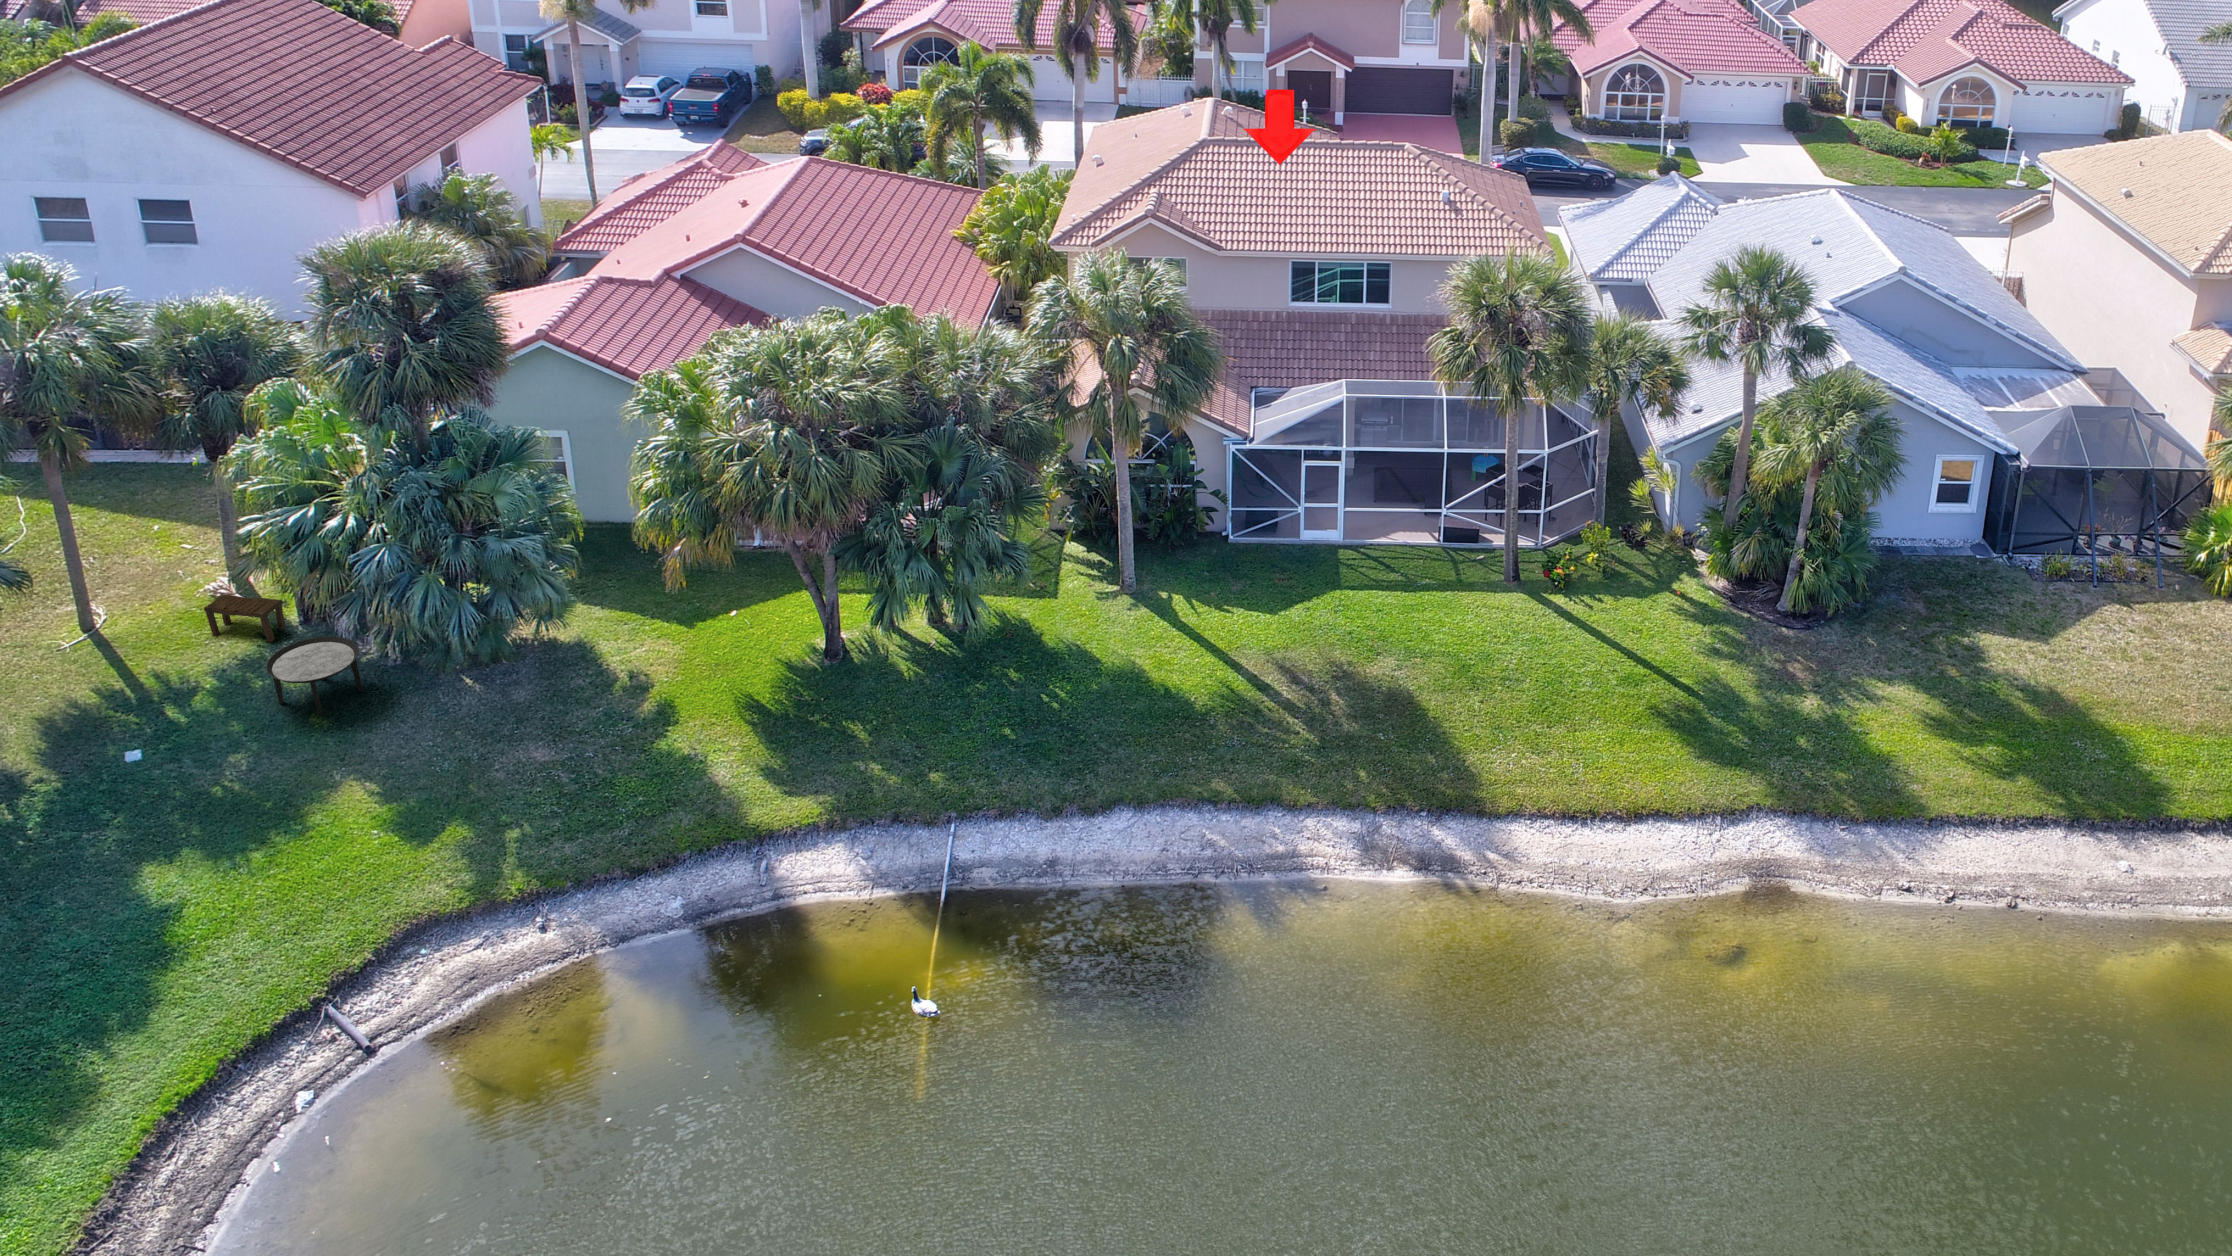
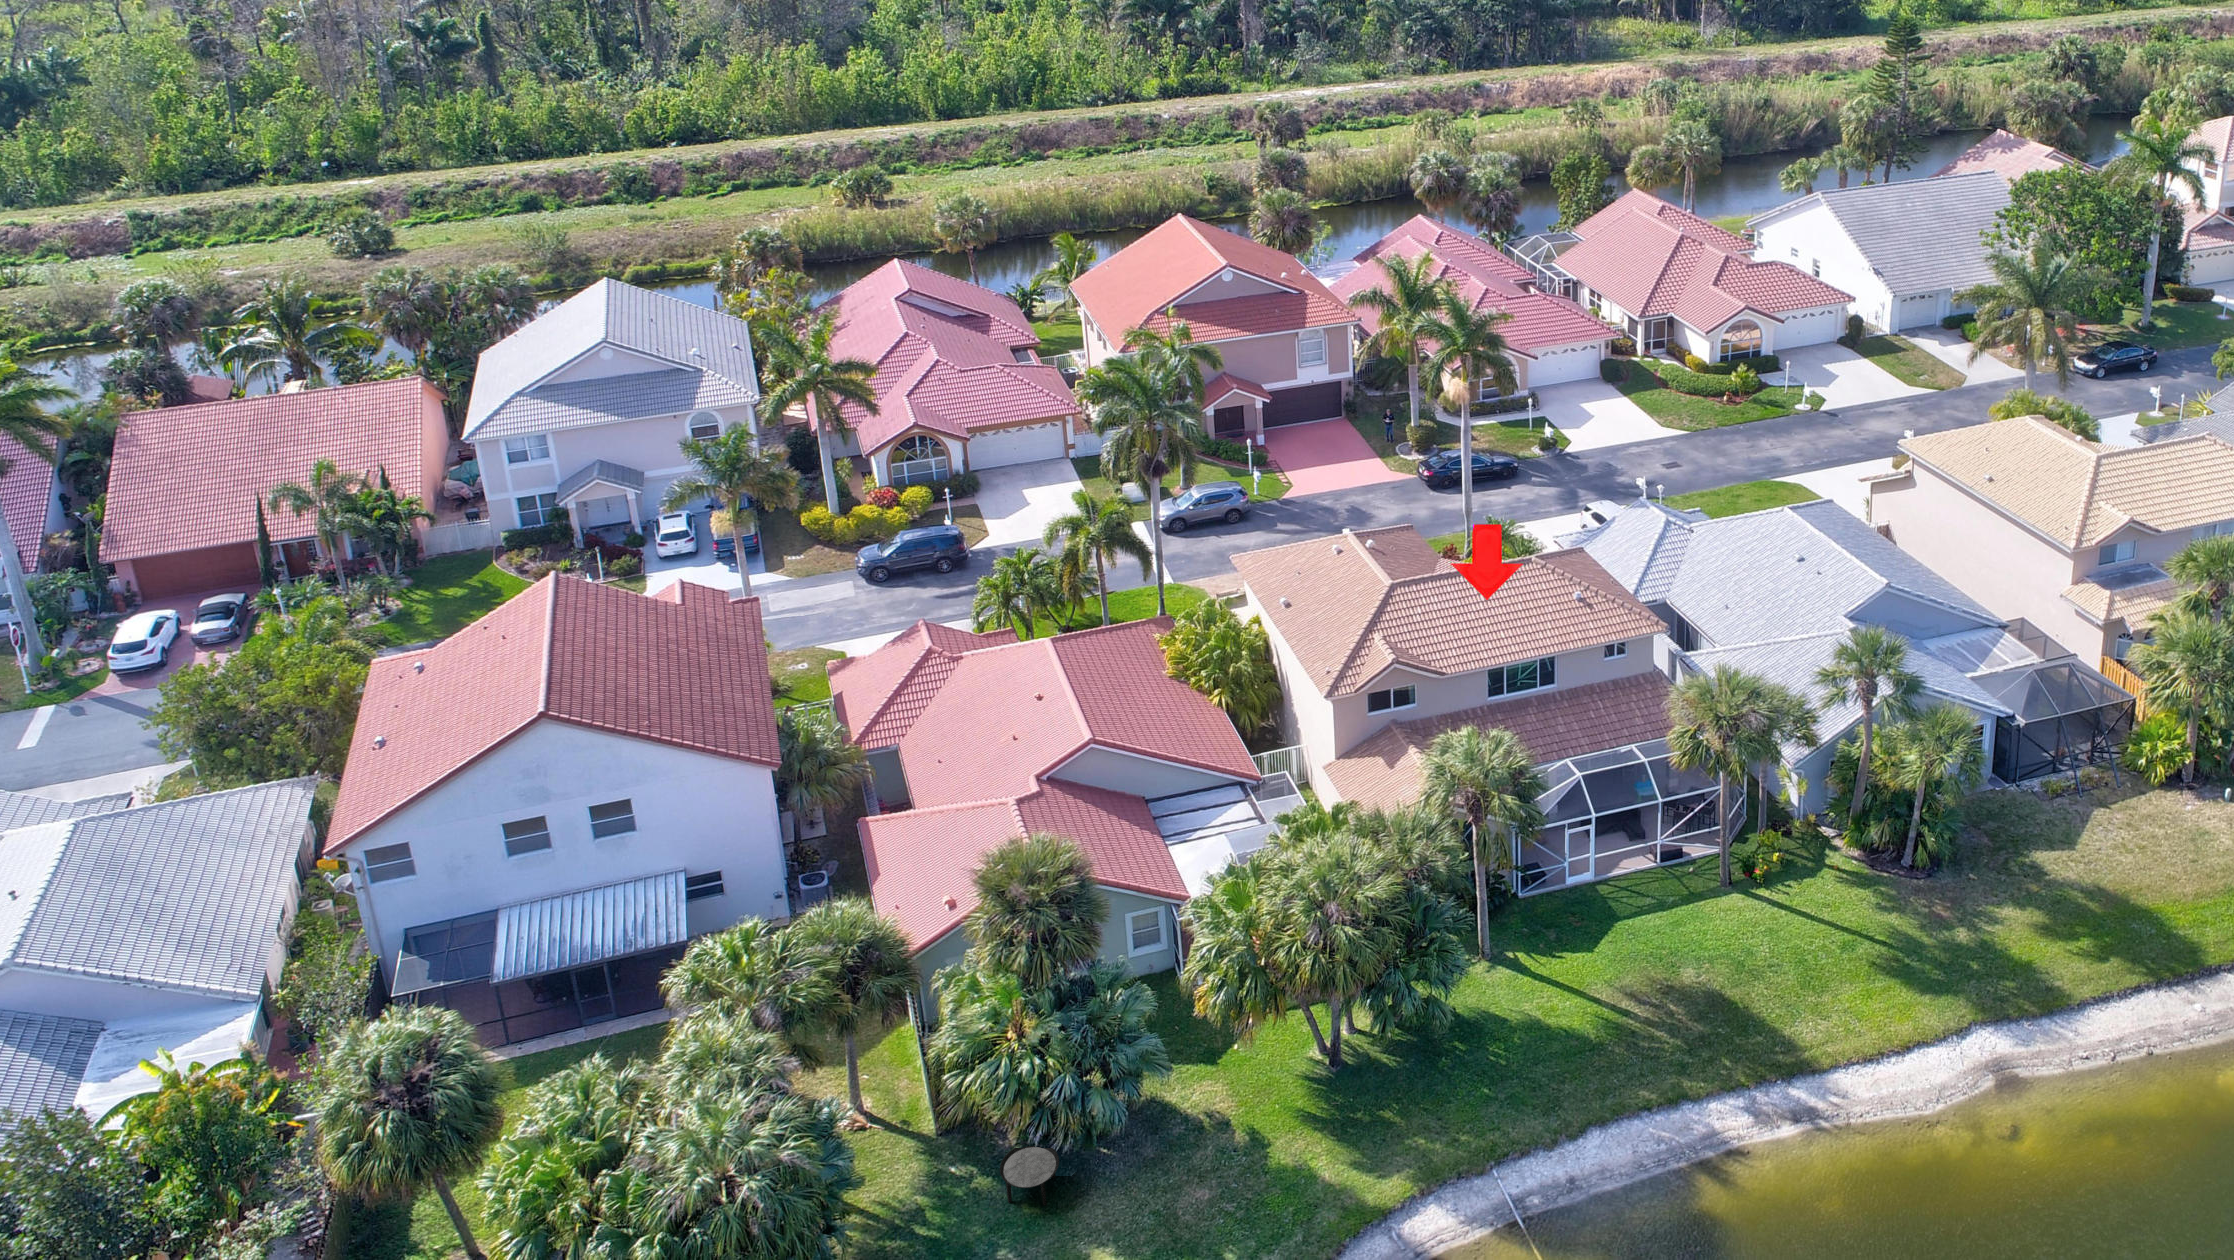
bench: present [204,594,285,642] -> none [908,1122,957,1162]

